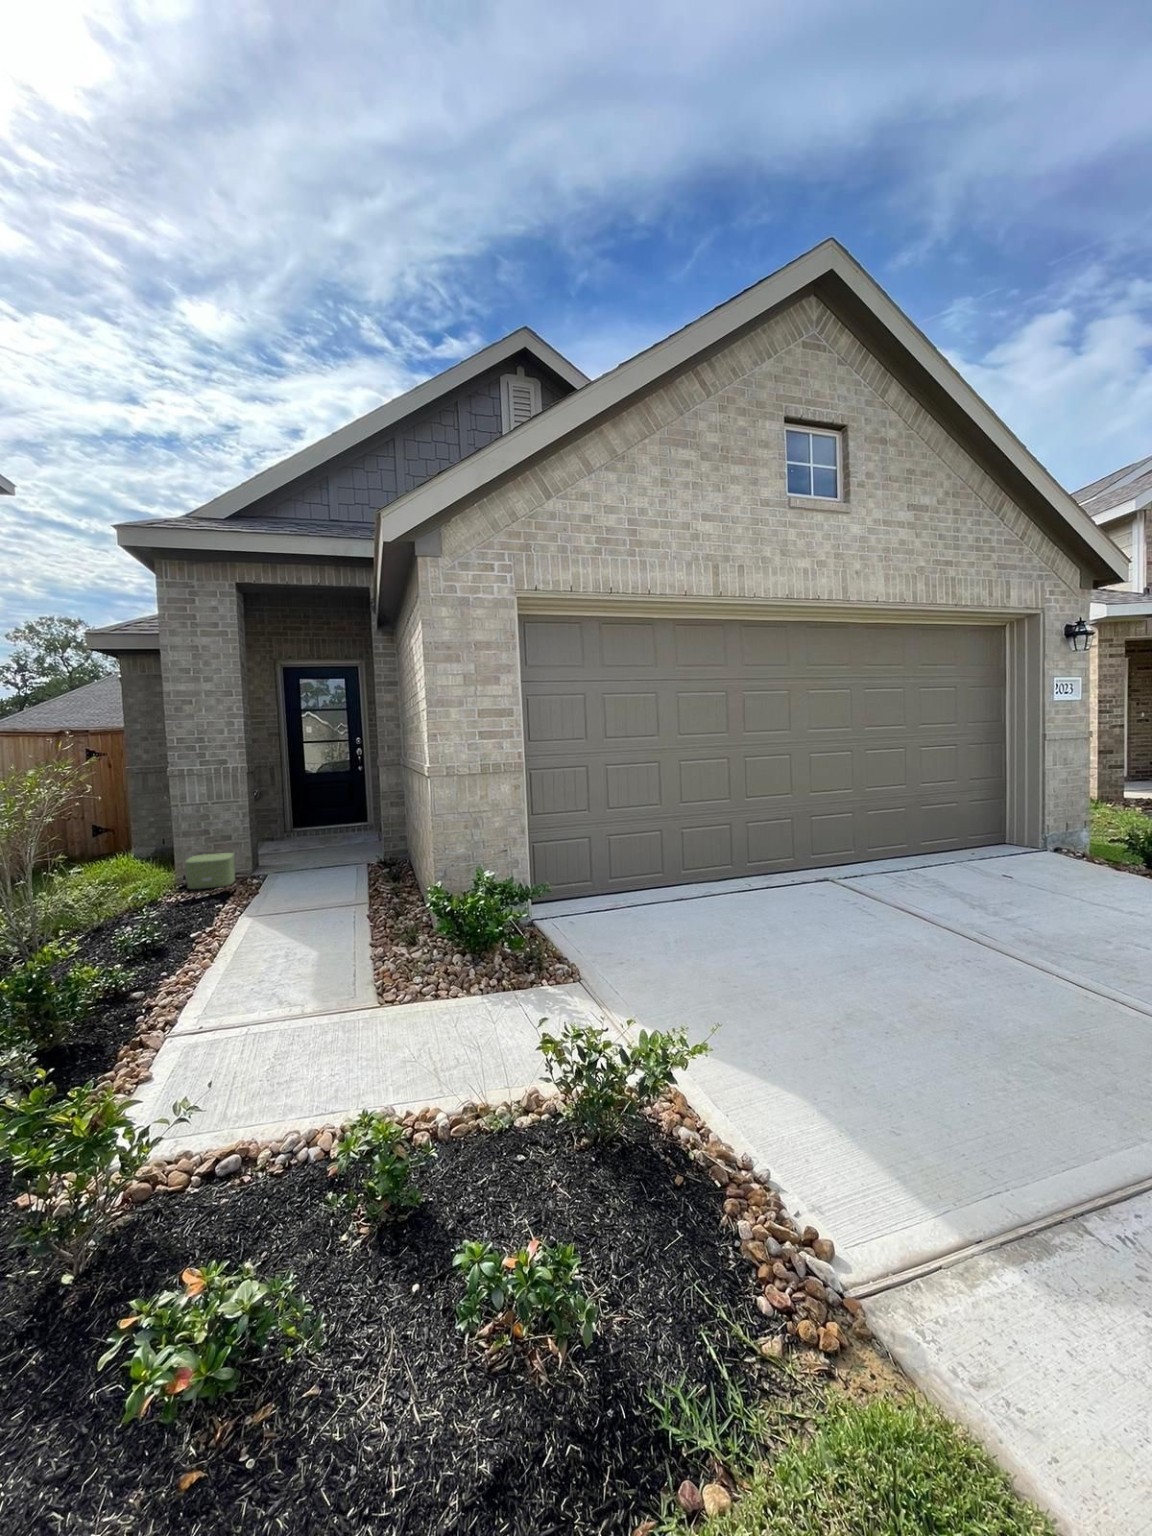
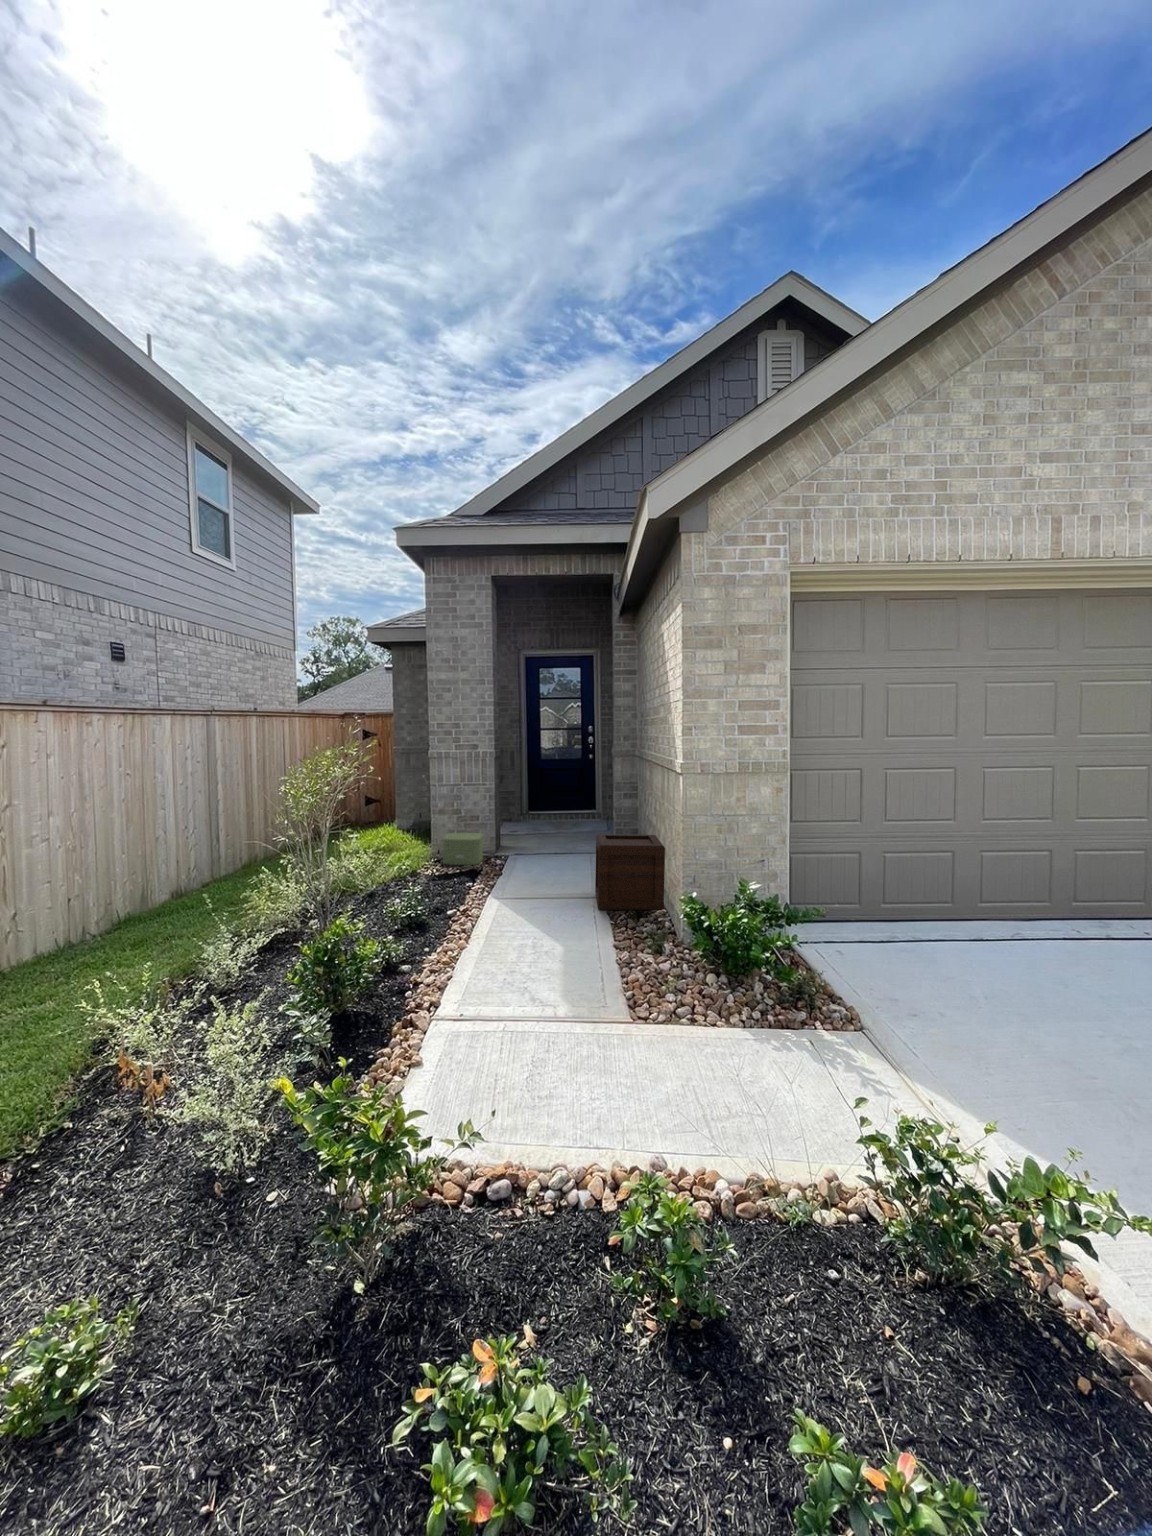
wooden crate: none [352,835,422,913] -> present [595,834,665,910]

